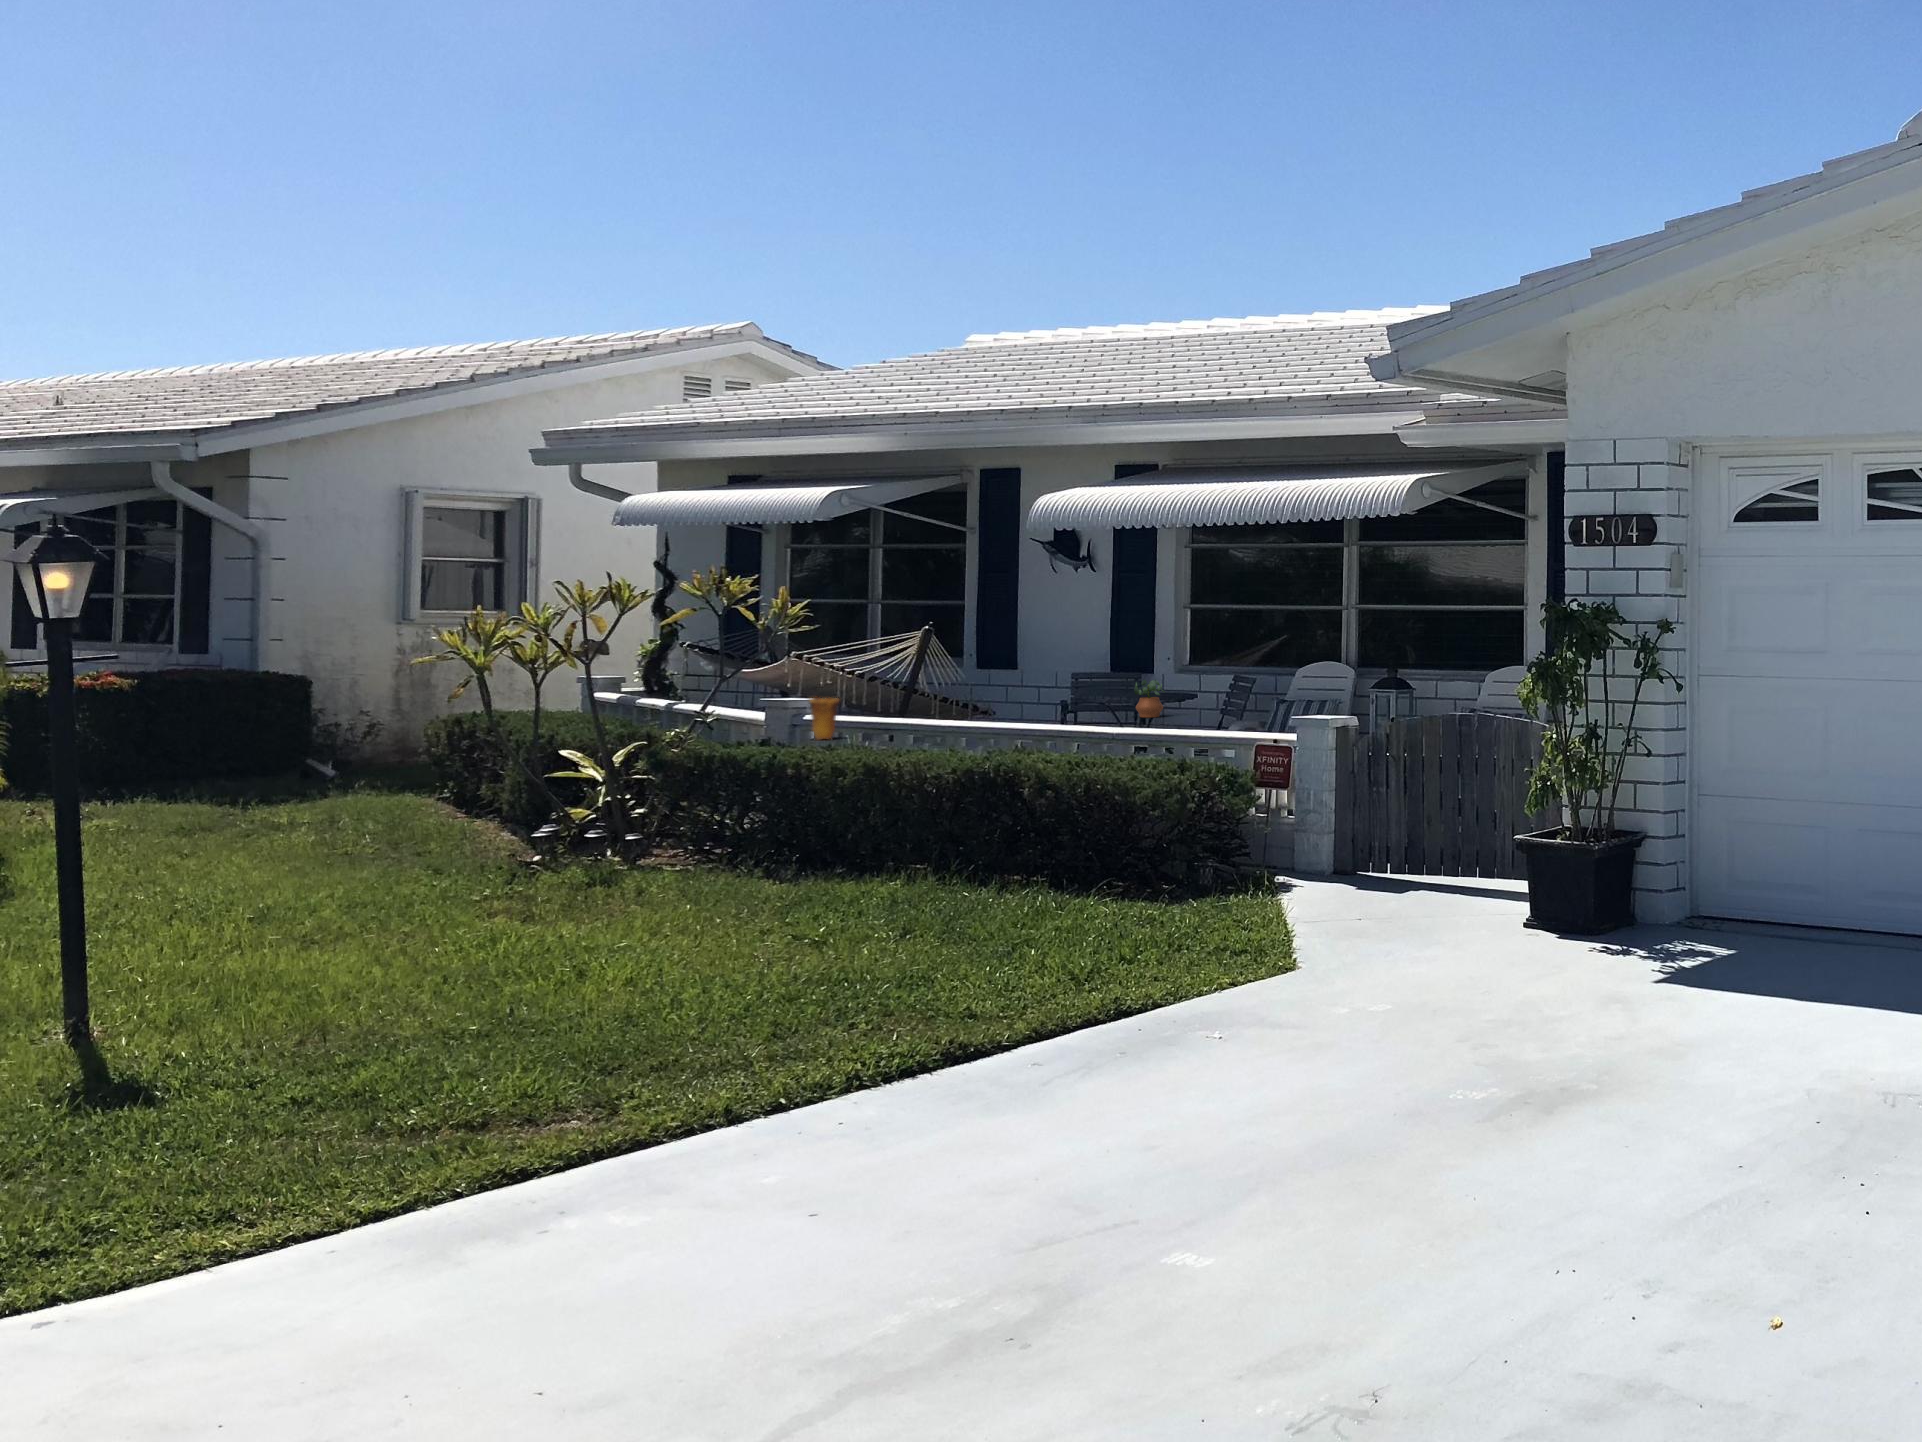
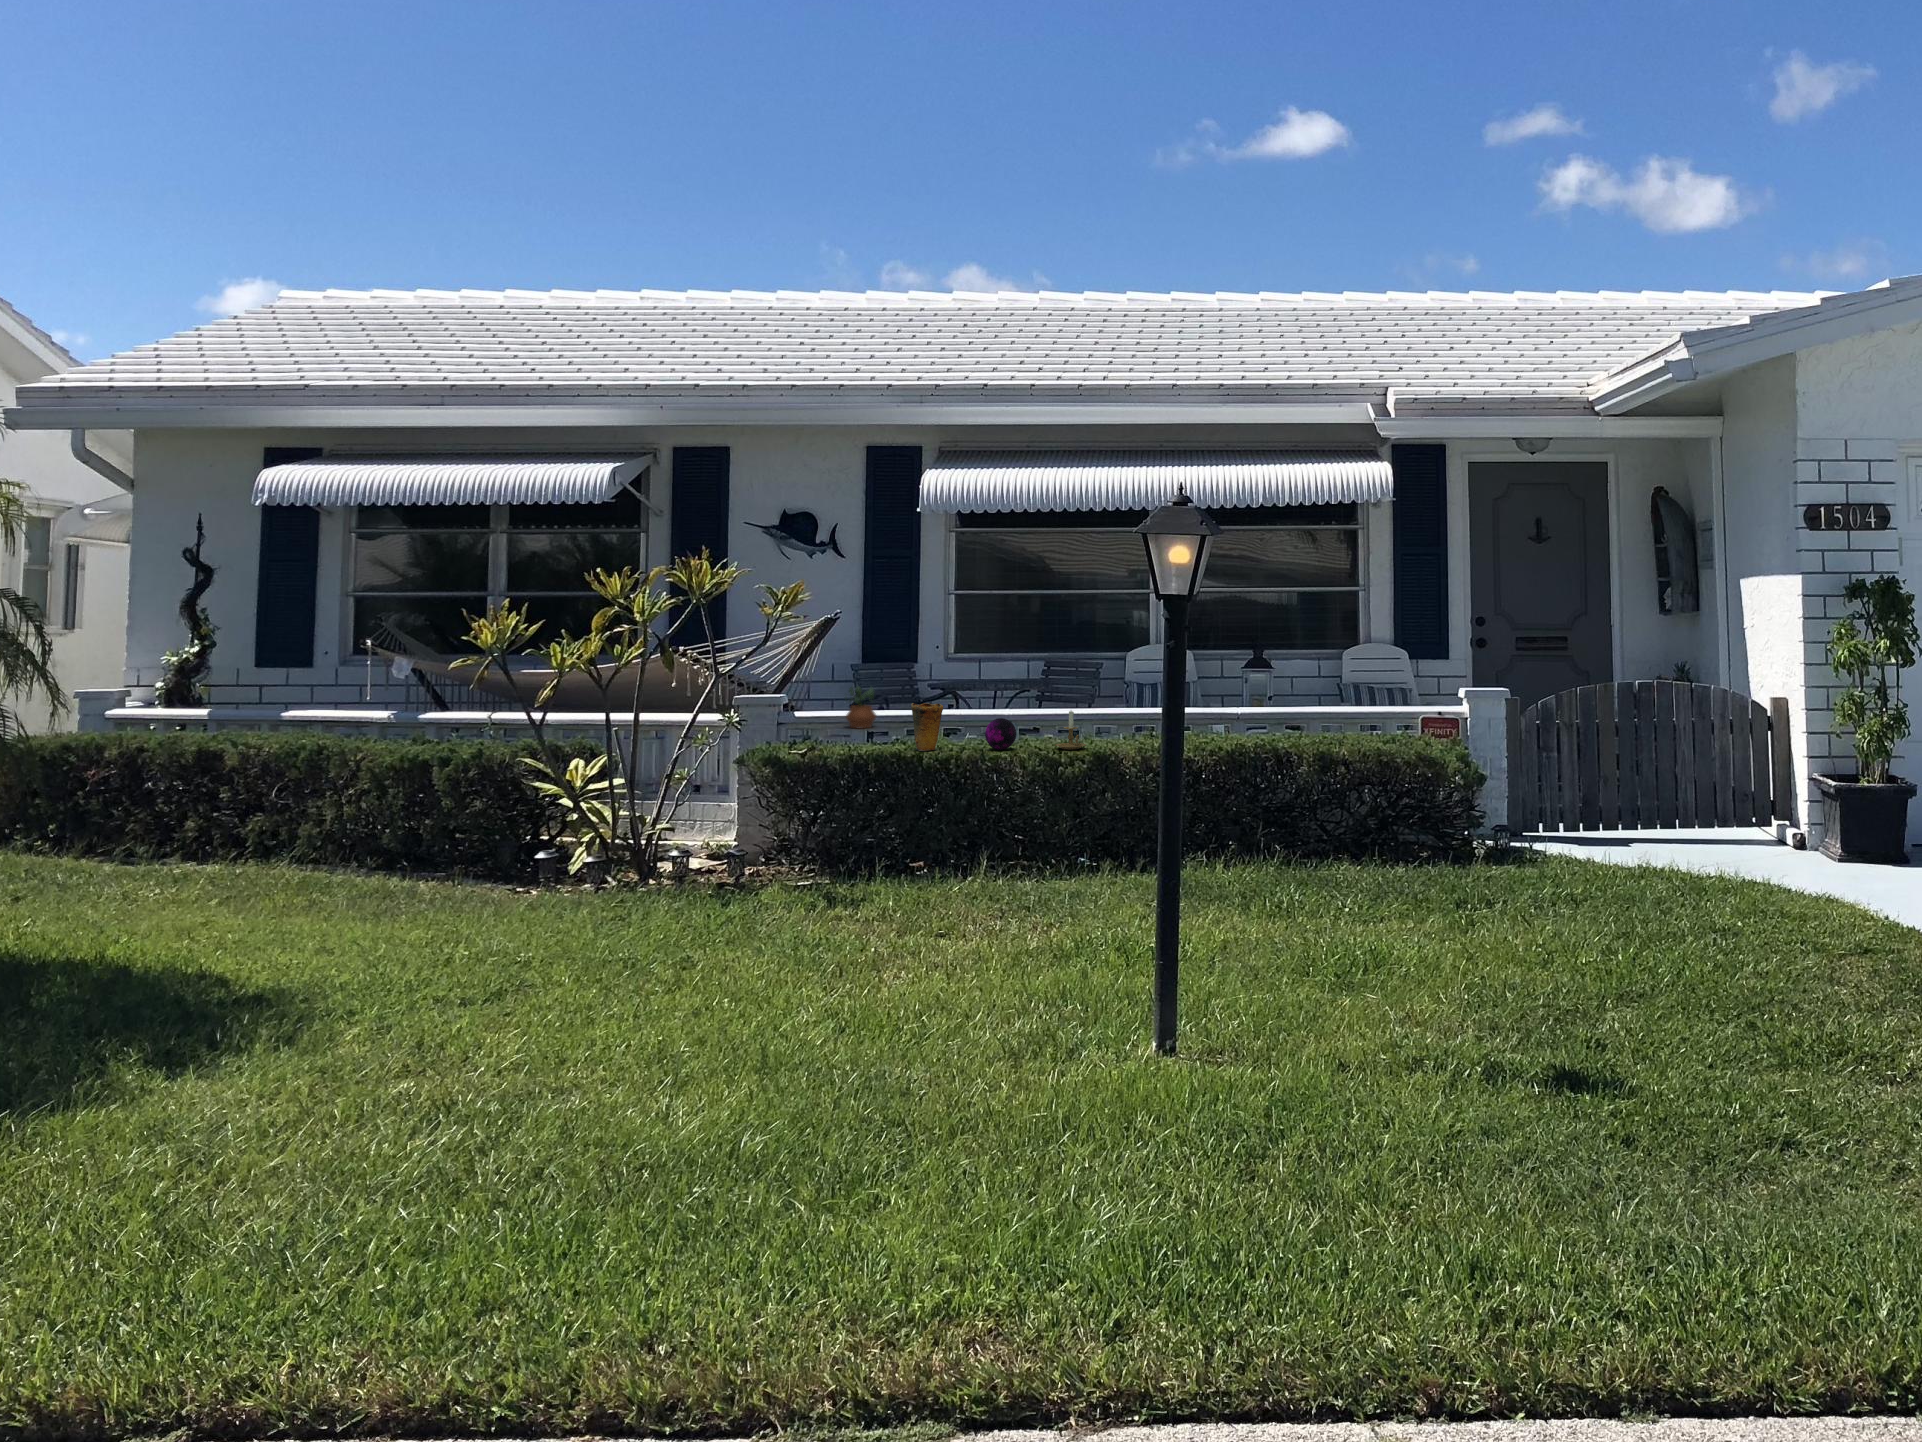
potted plant: present [1134,679,1165,718] -> present [846,686,876,728]
candle holder: none [905,708,938,745] -> present [1055,711,1086,750]
decorative orb: none [857,713,887,742] -> present [985,718,1016,750]

